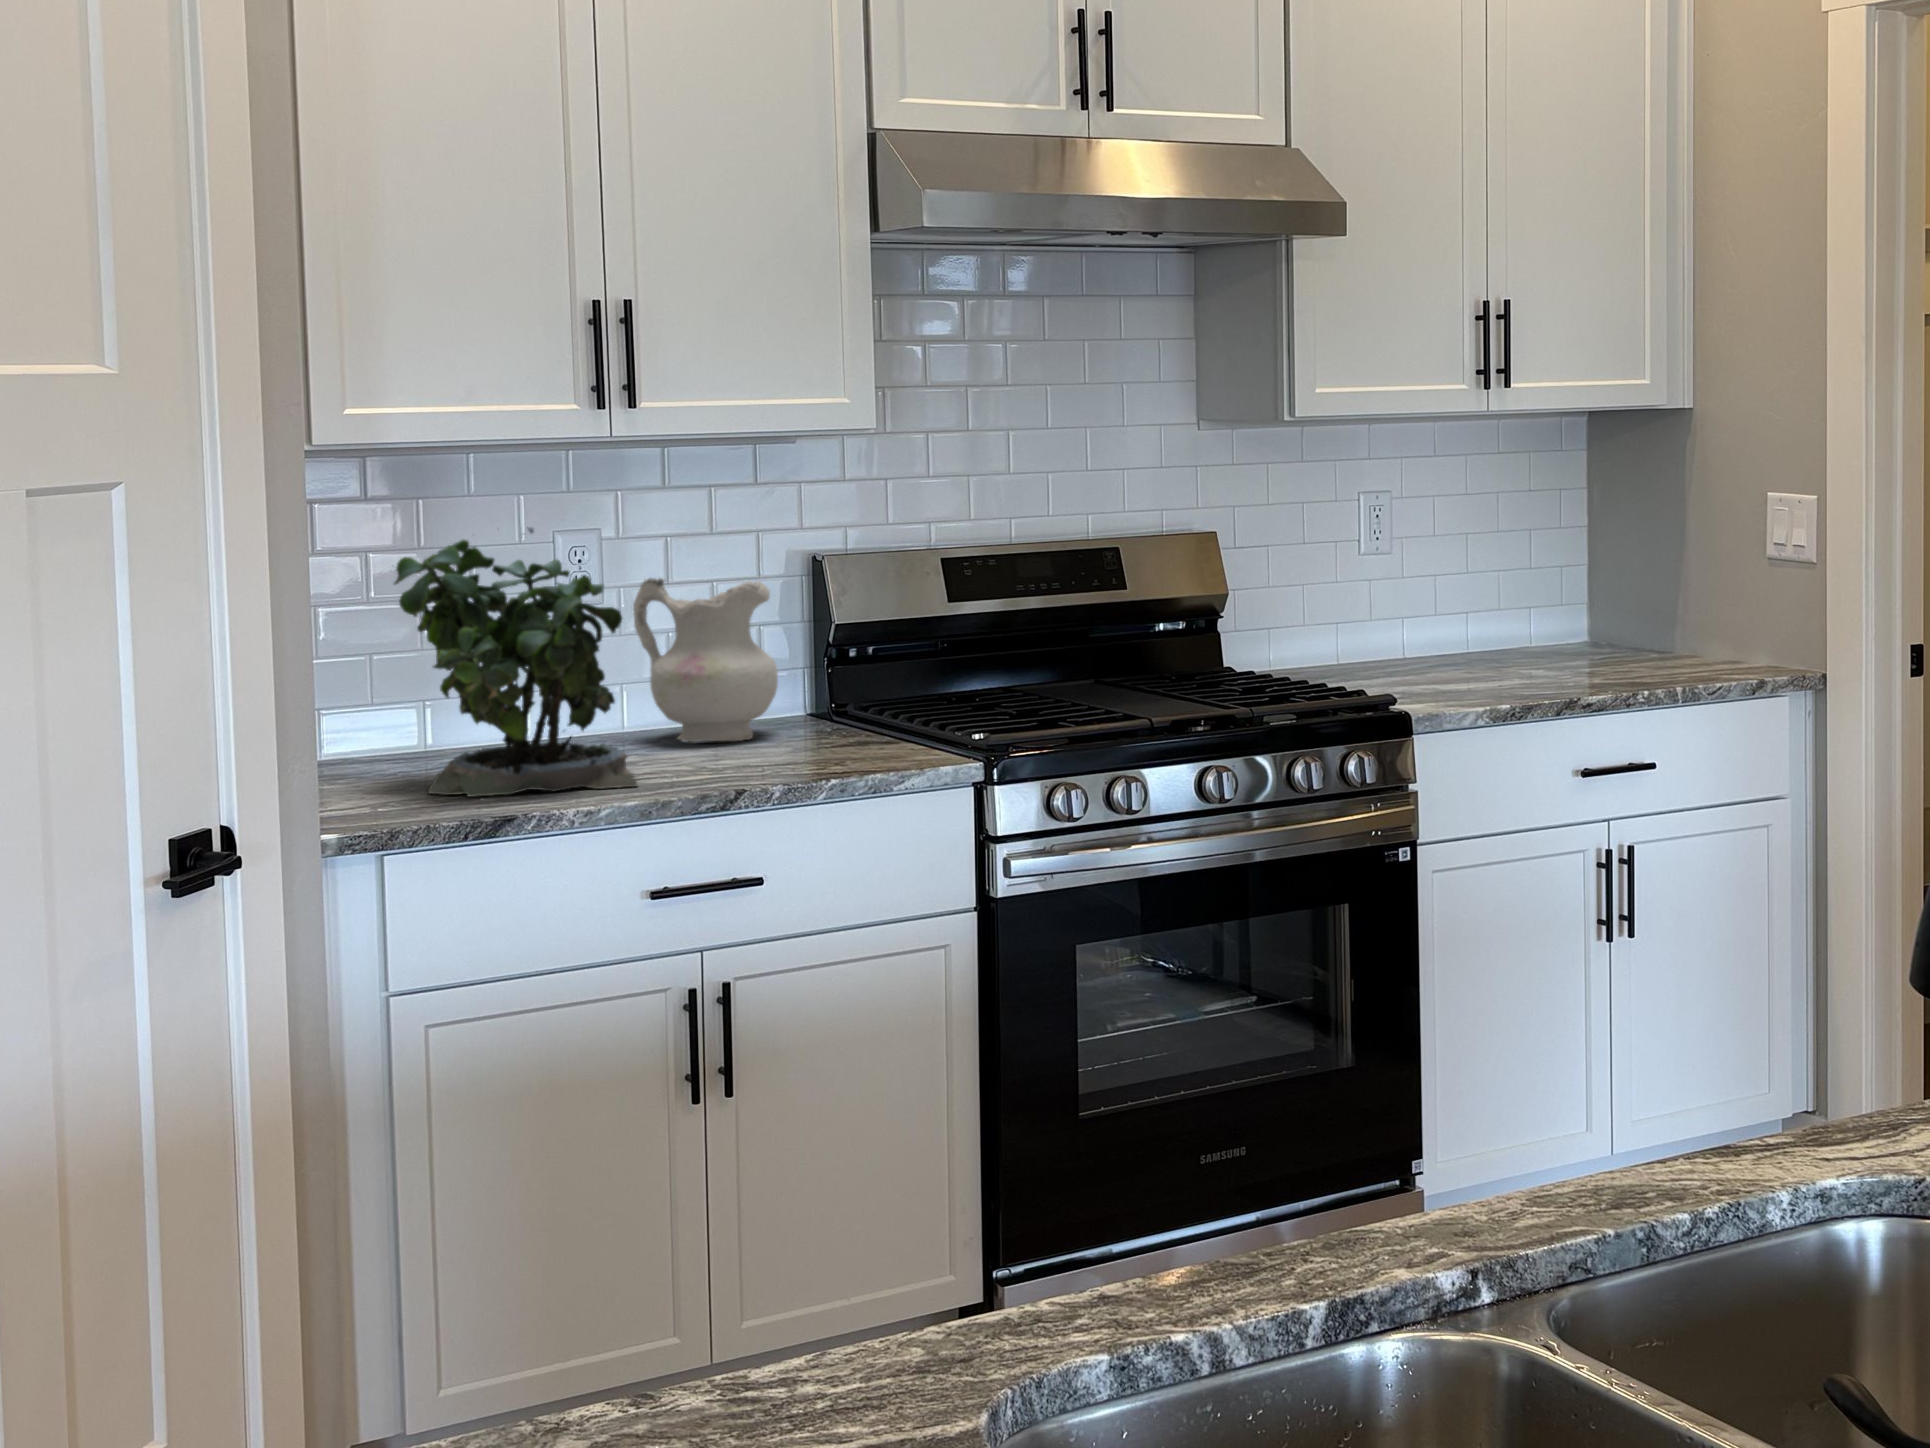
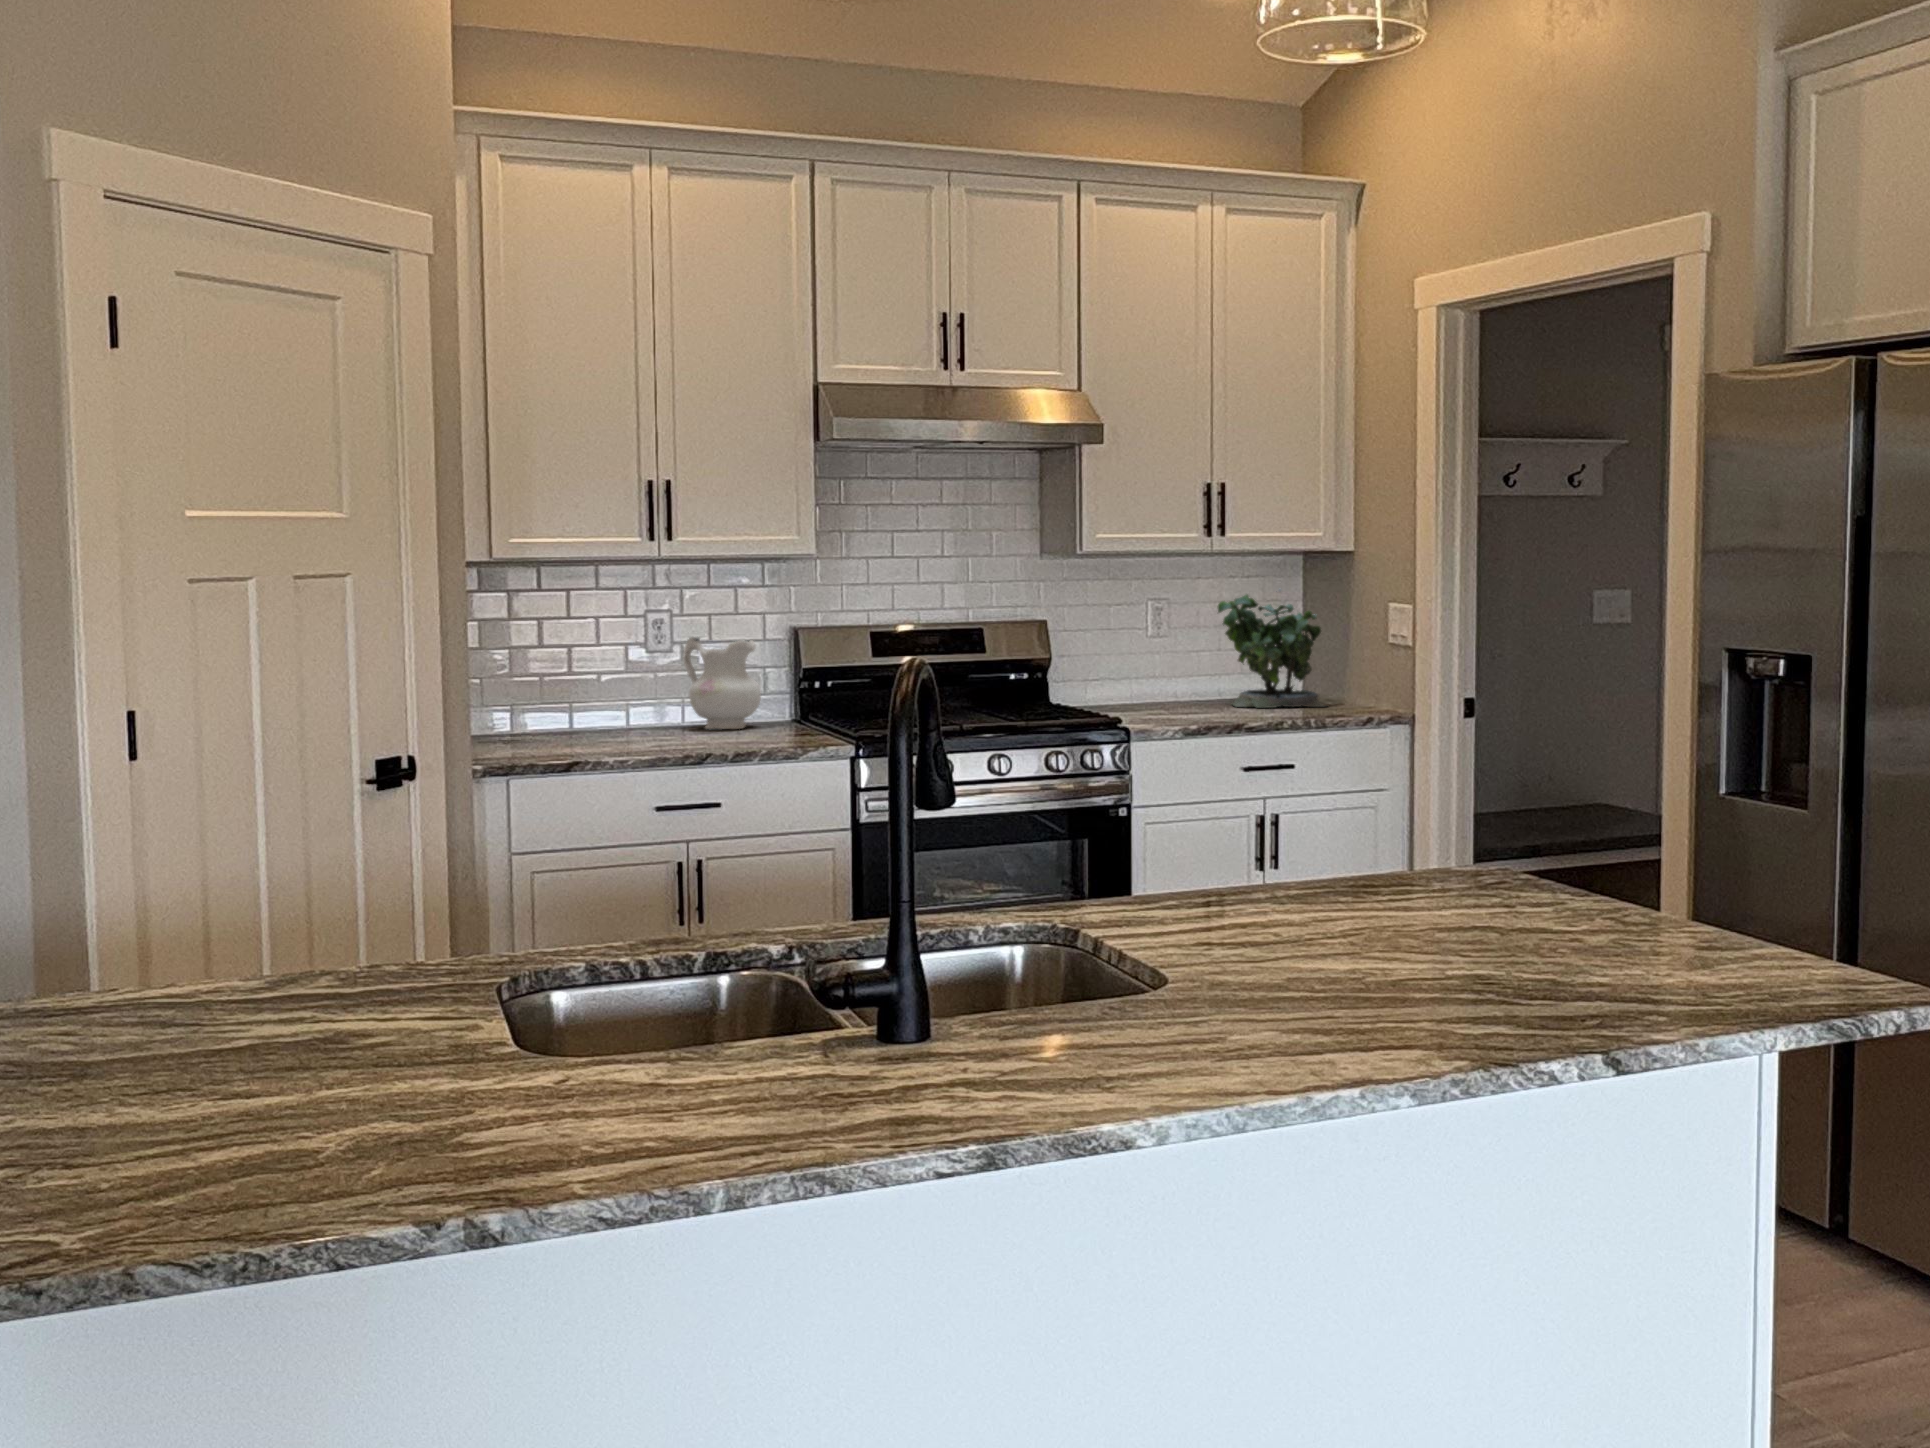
potted plant: present [394,527,637,797] -> present [1218,595,1325,708]

